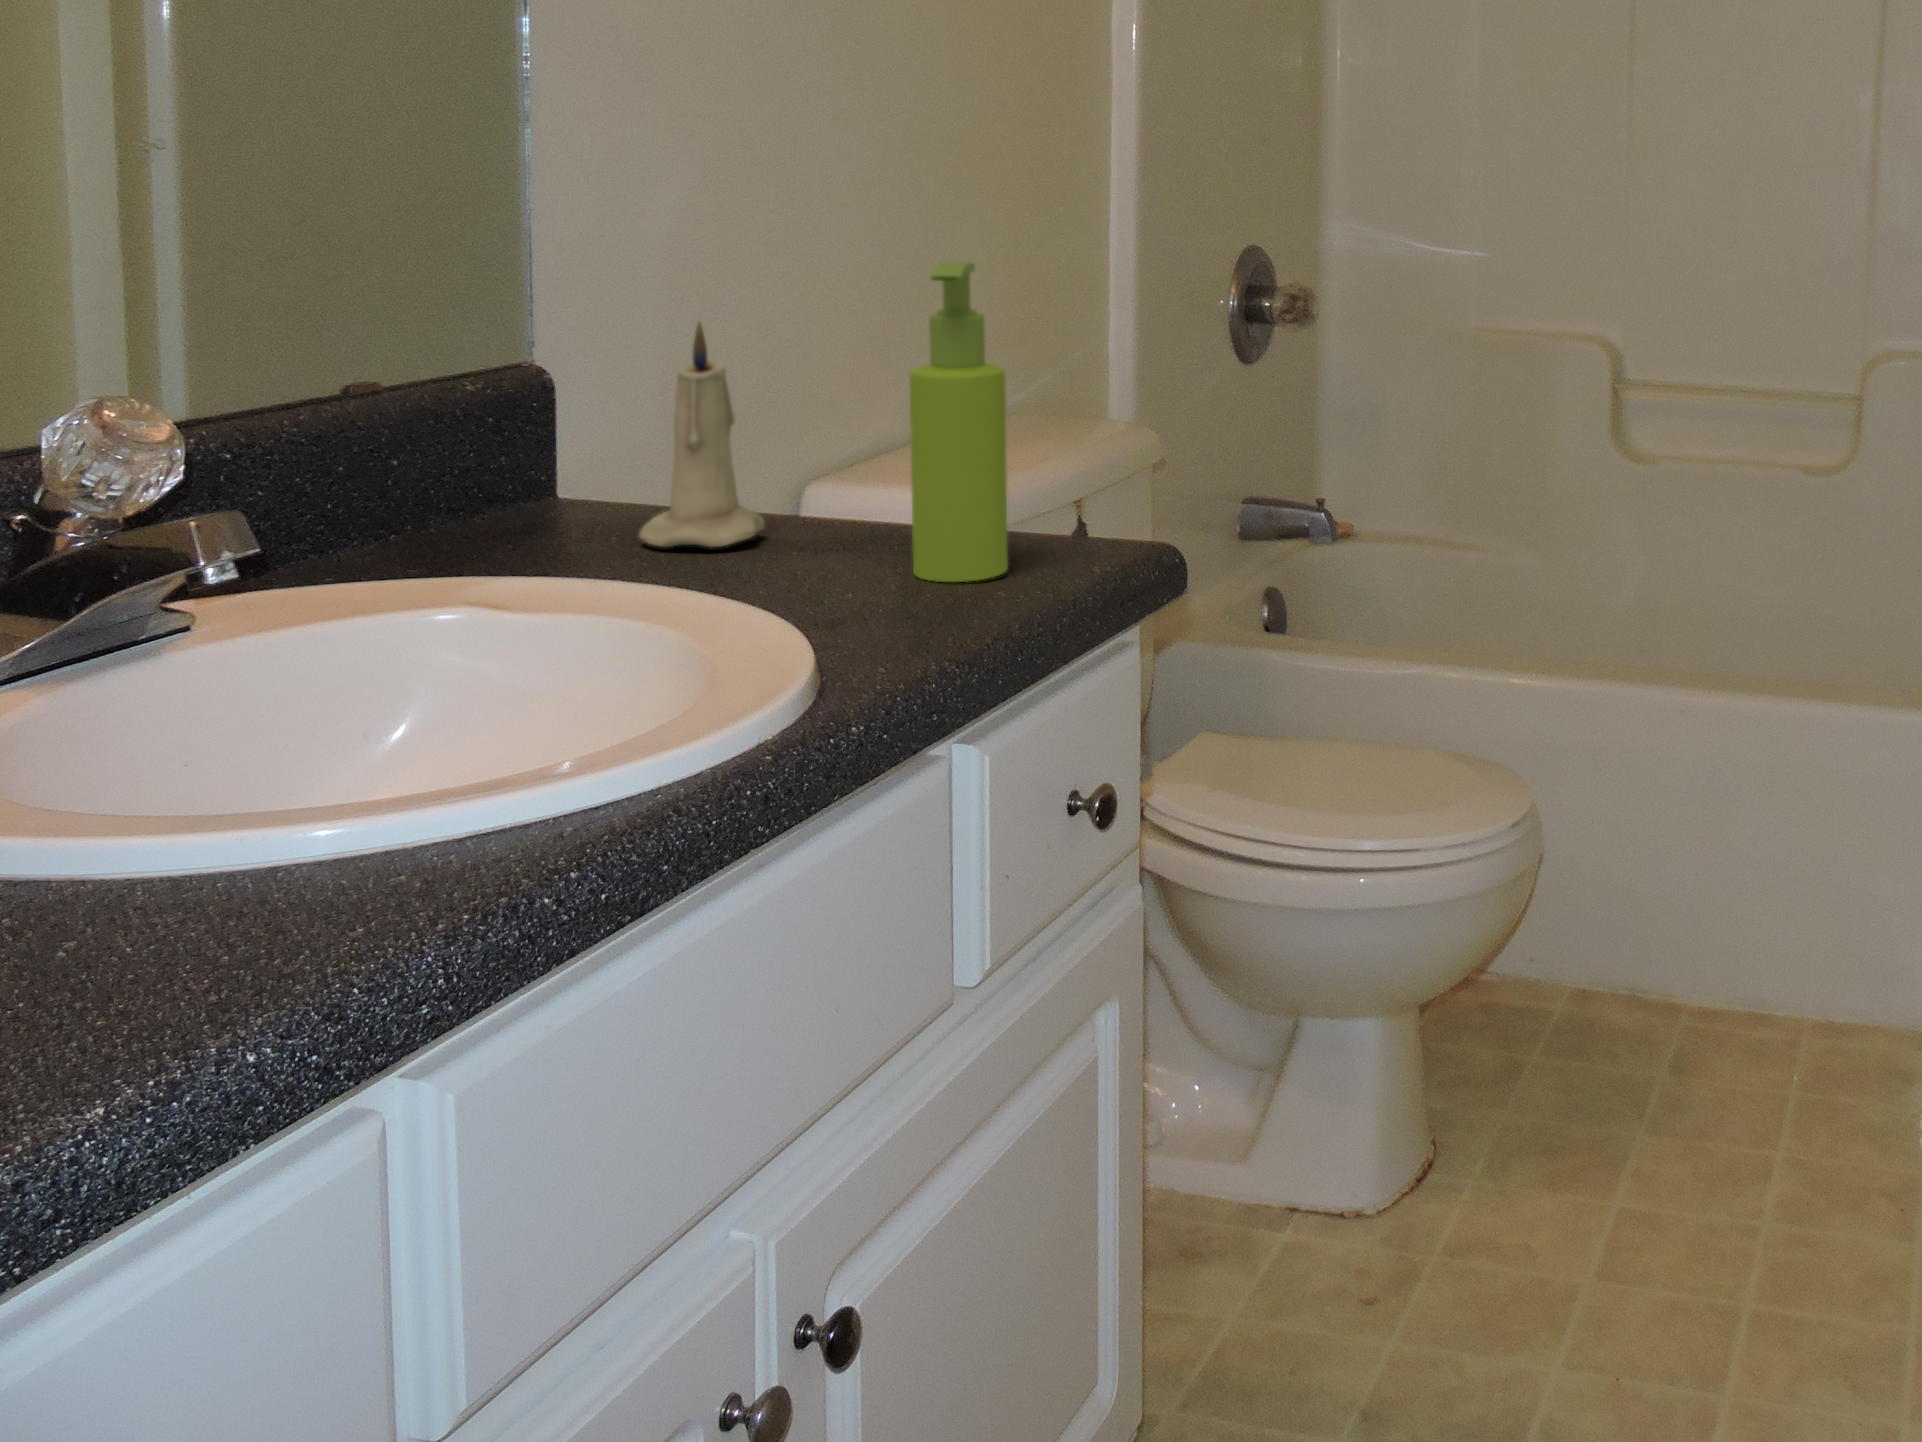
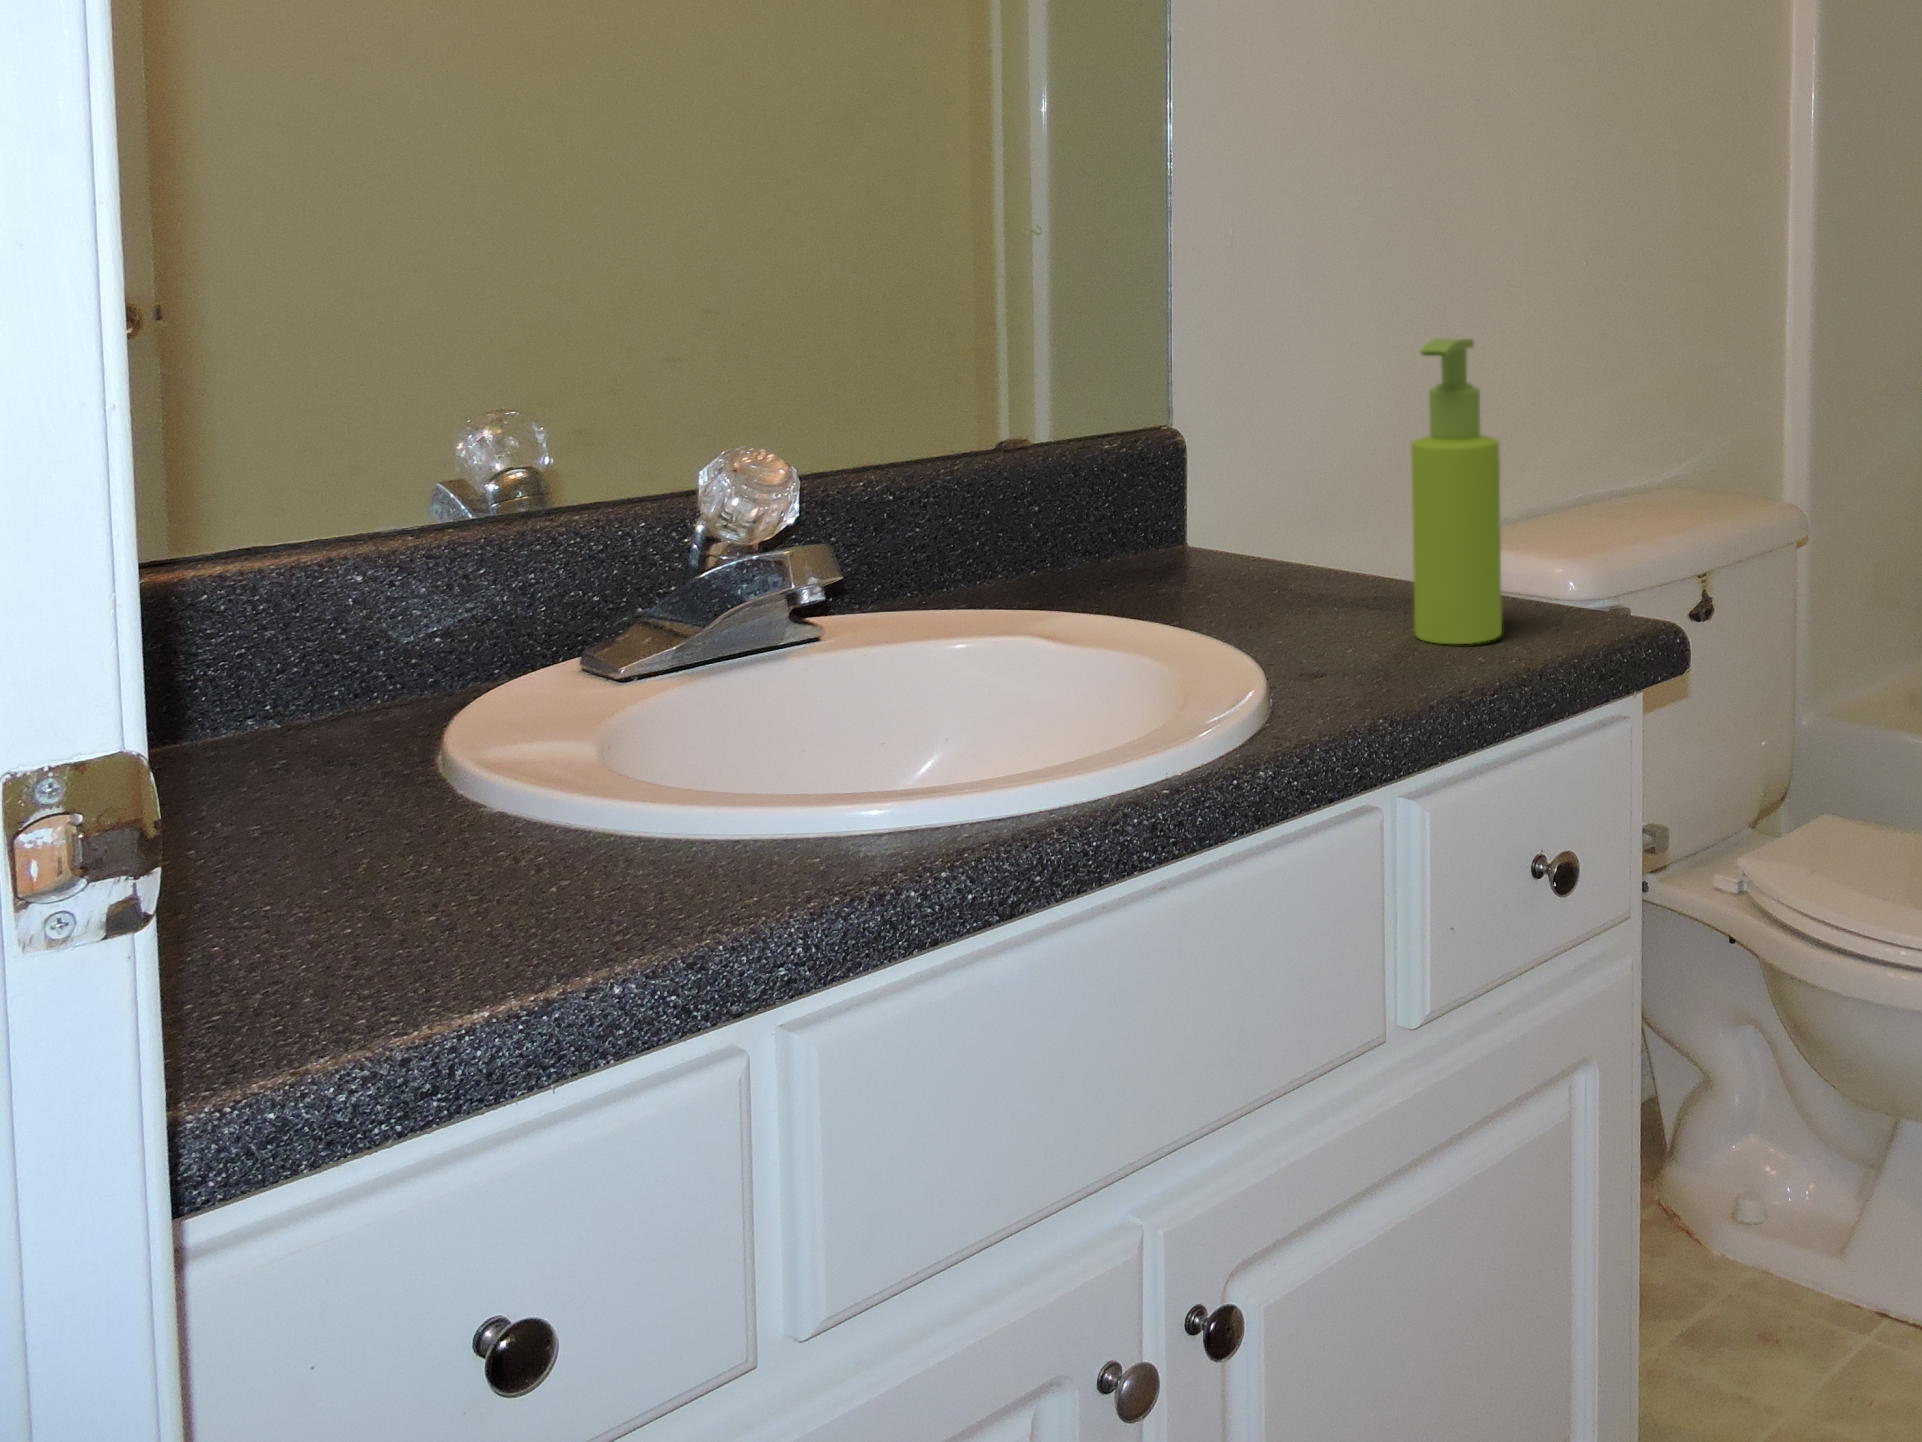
candle: present [639,322,765,548] -> none [1210,389,1320,597]

